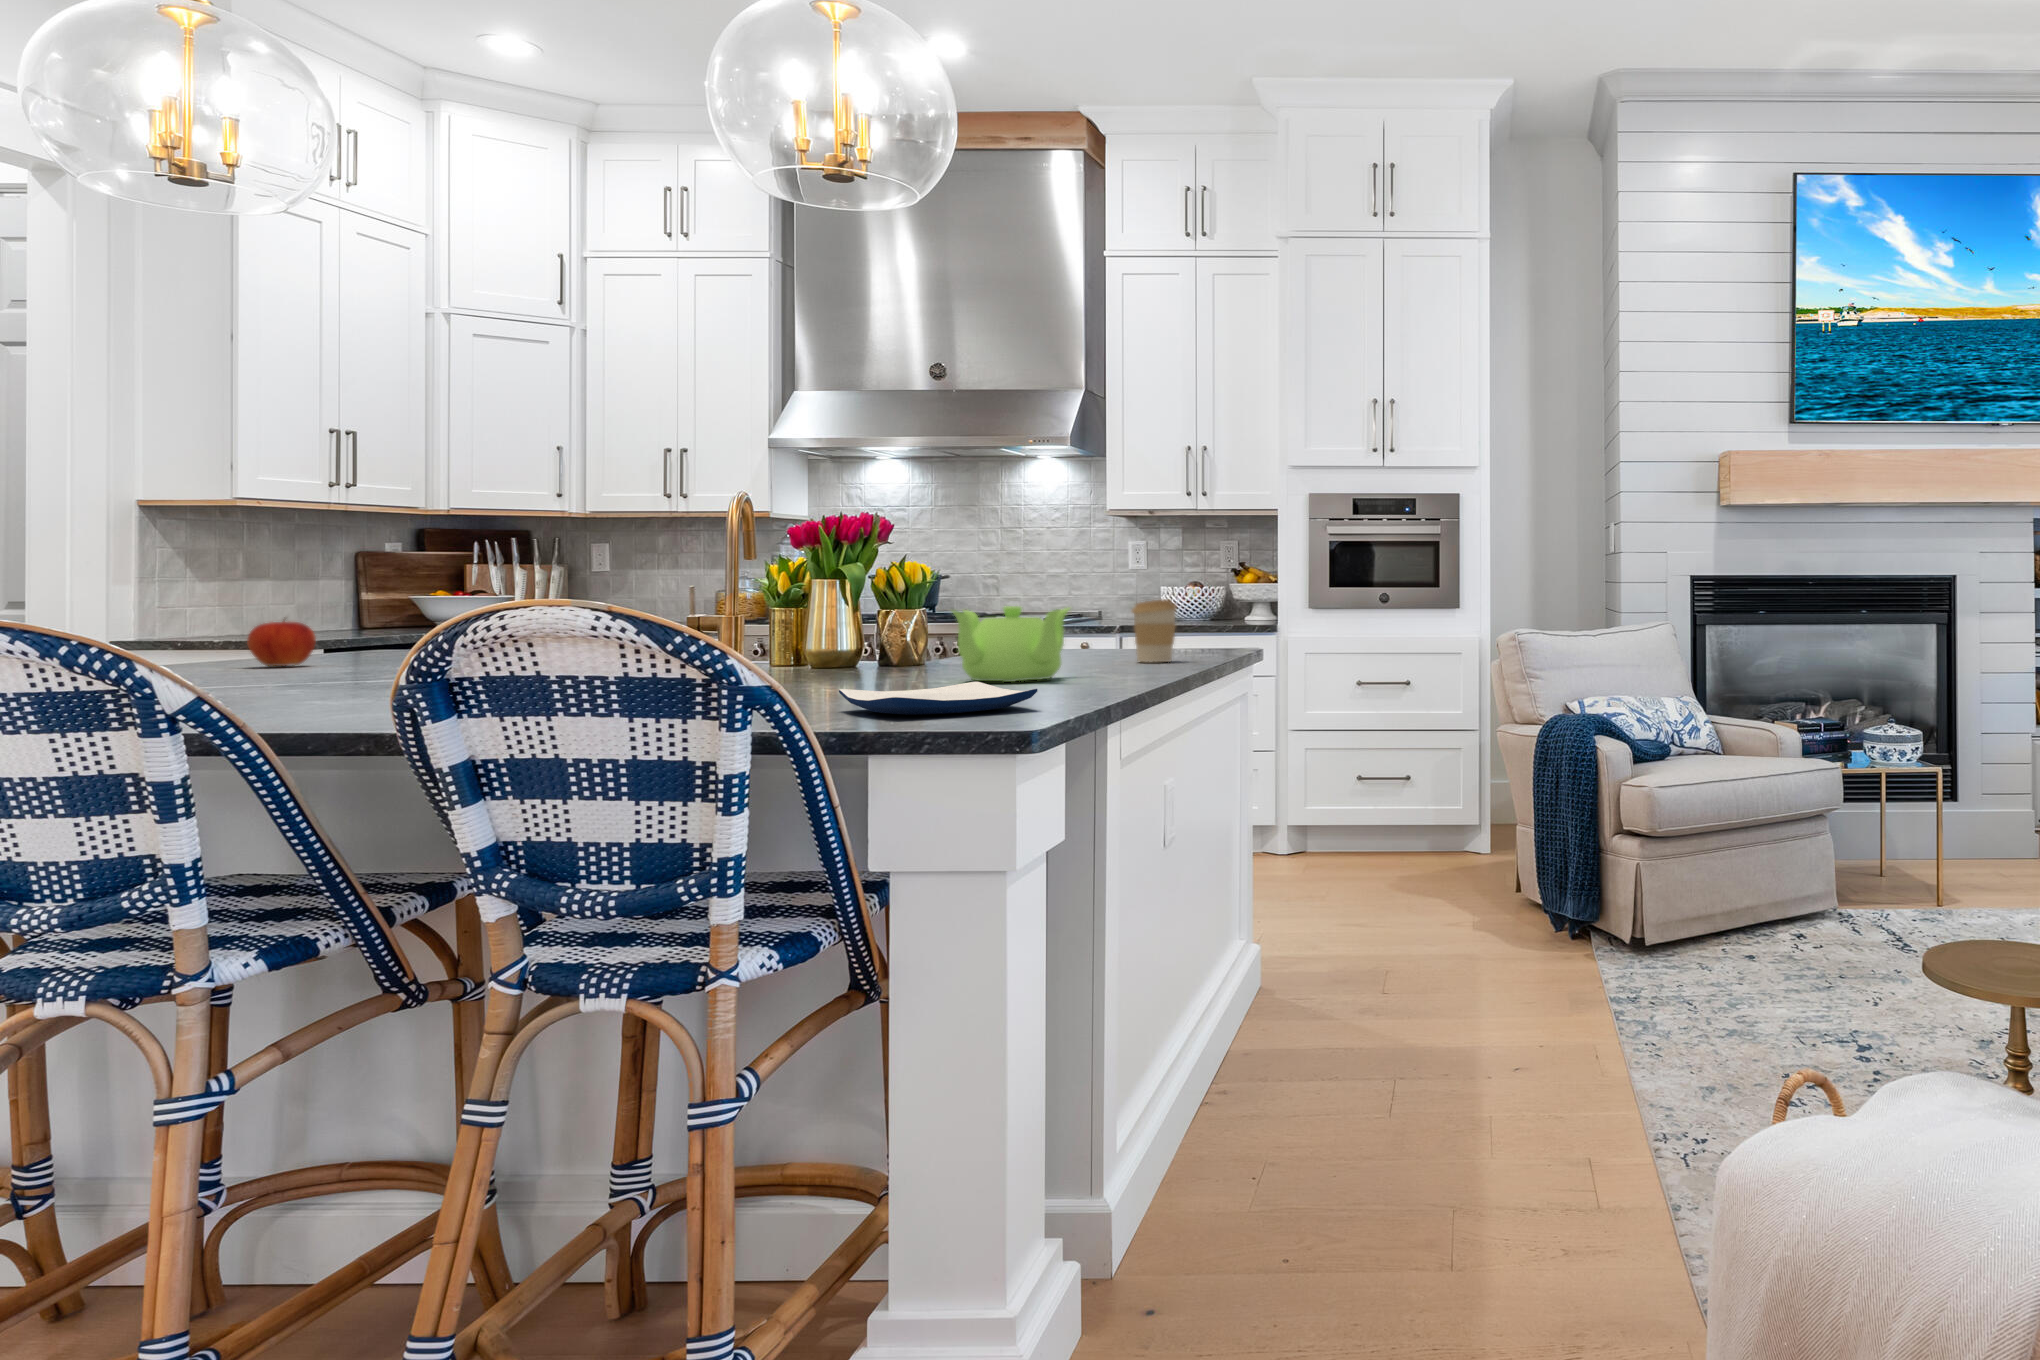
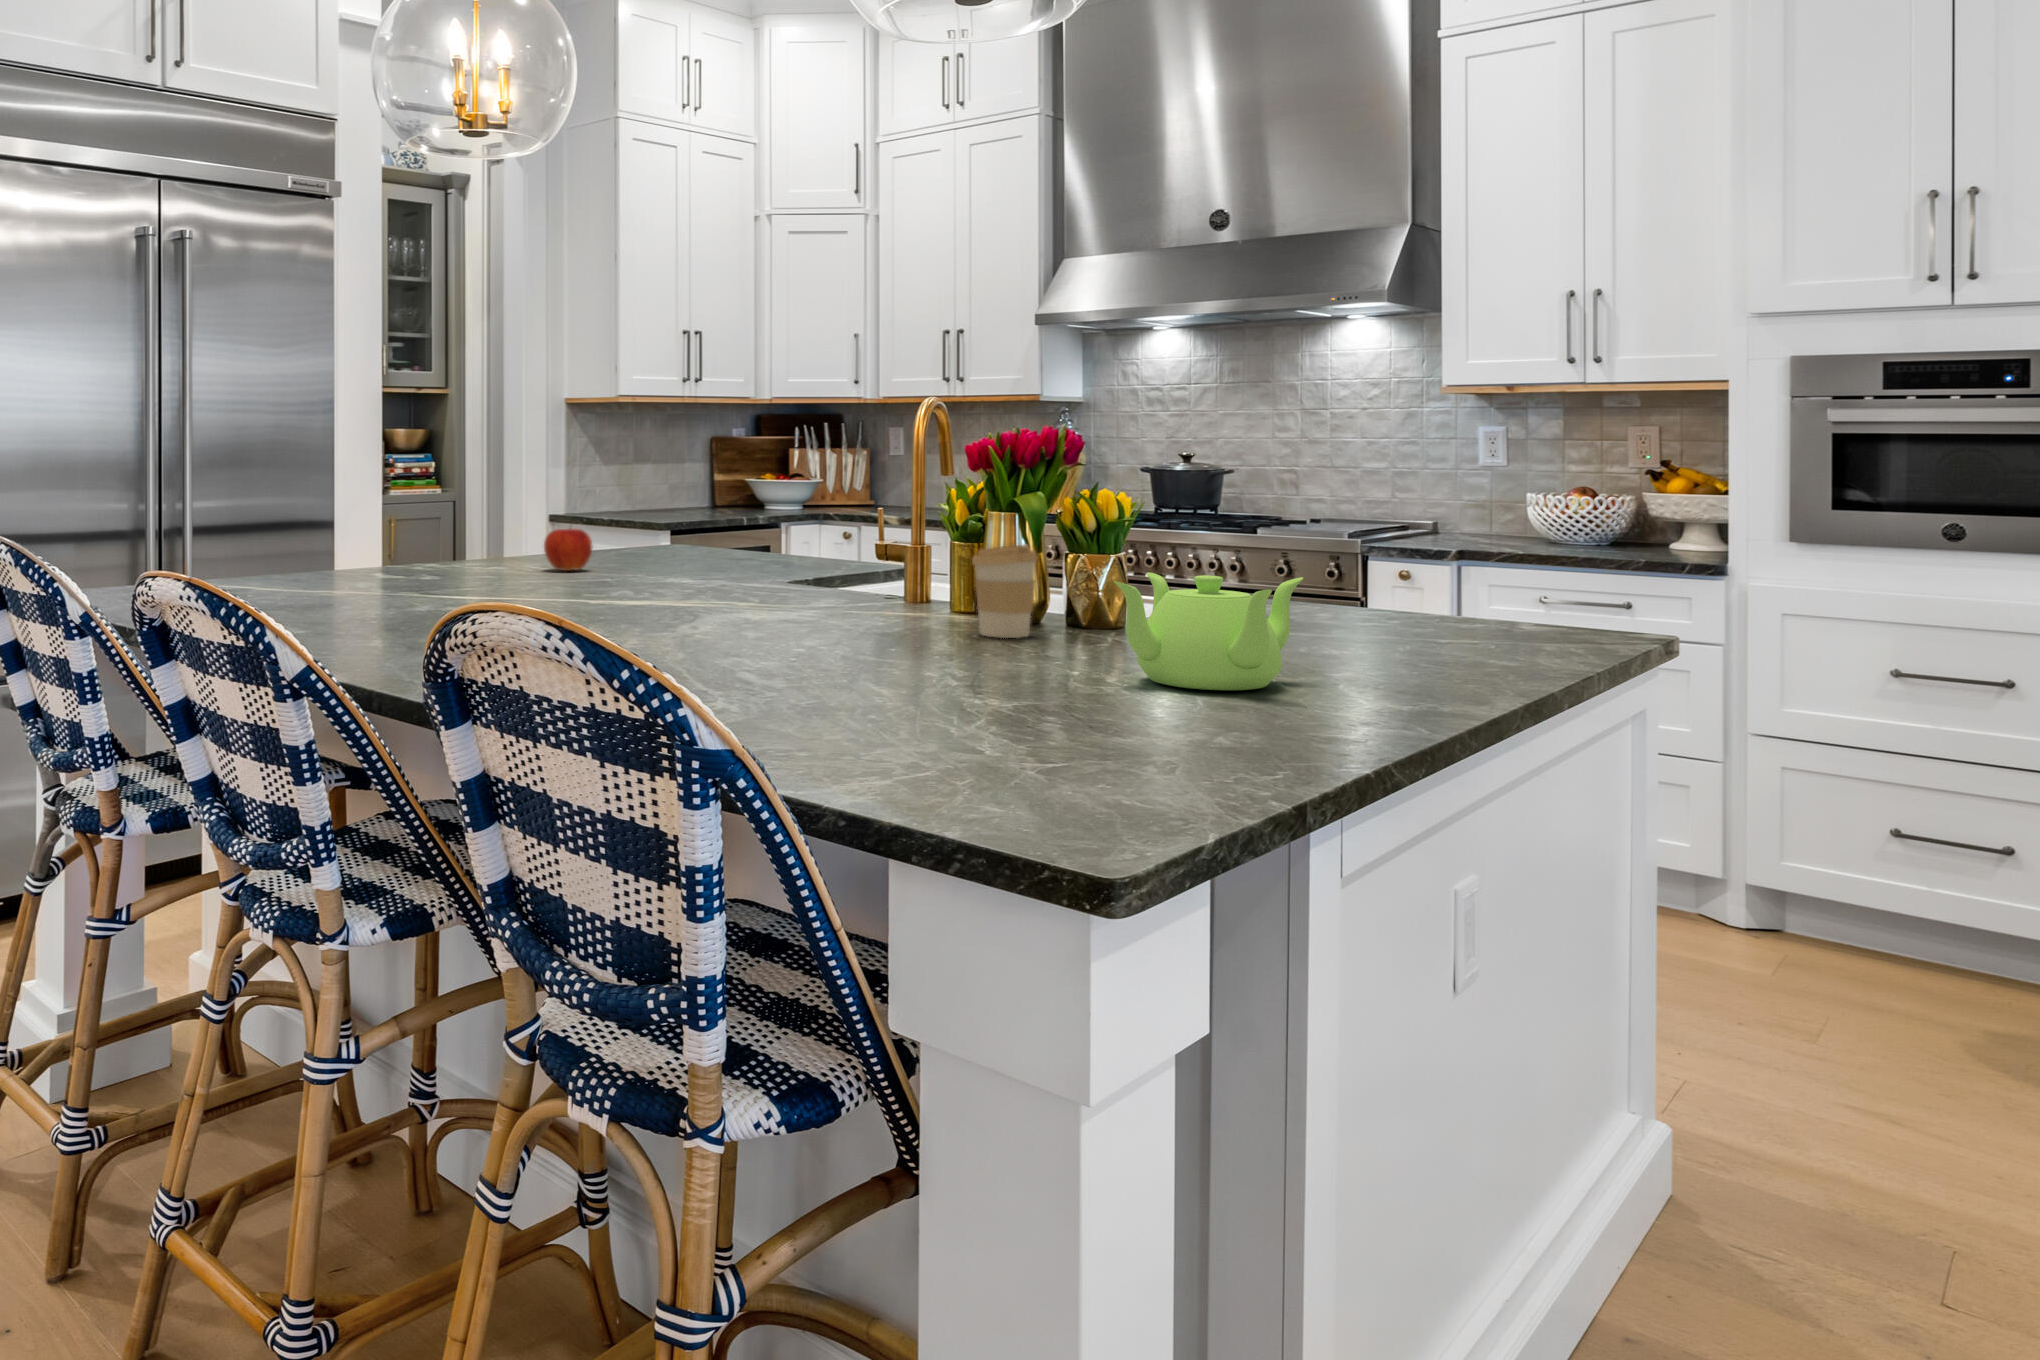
coffee cup: present [1132,599,1177,662] -> present [972,545,1037,638]
plate: present [839,682,1037,715] -> none [905,716,1169,785]

